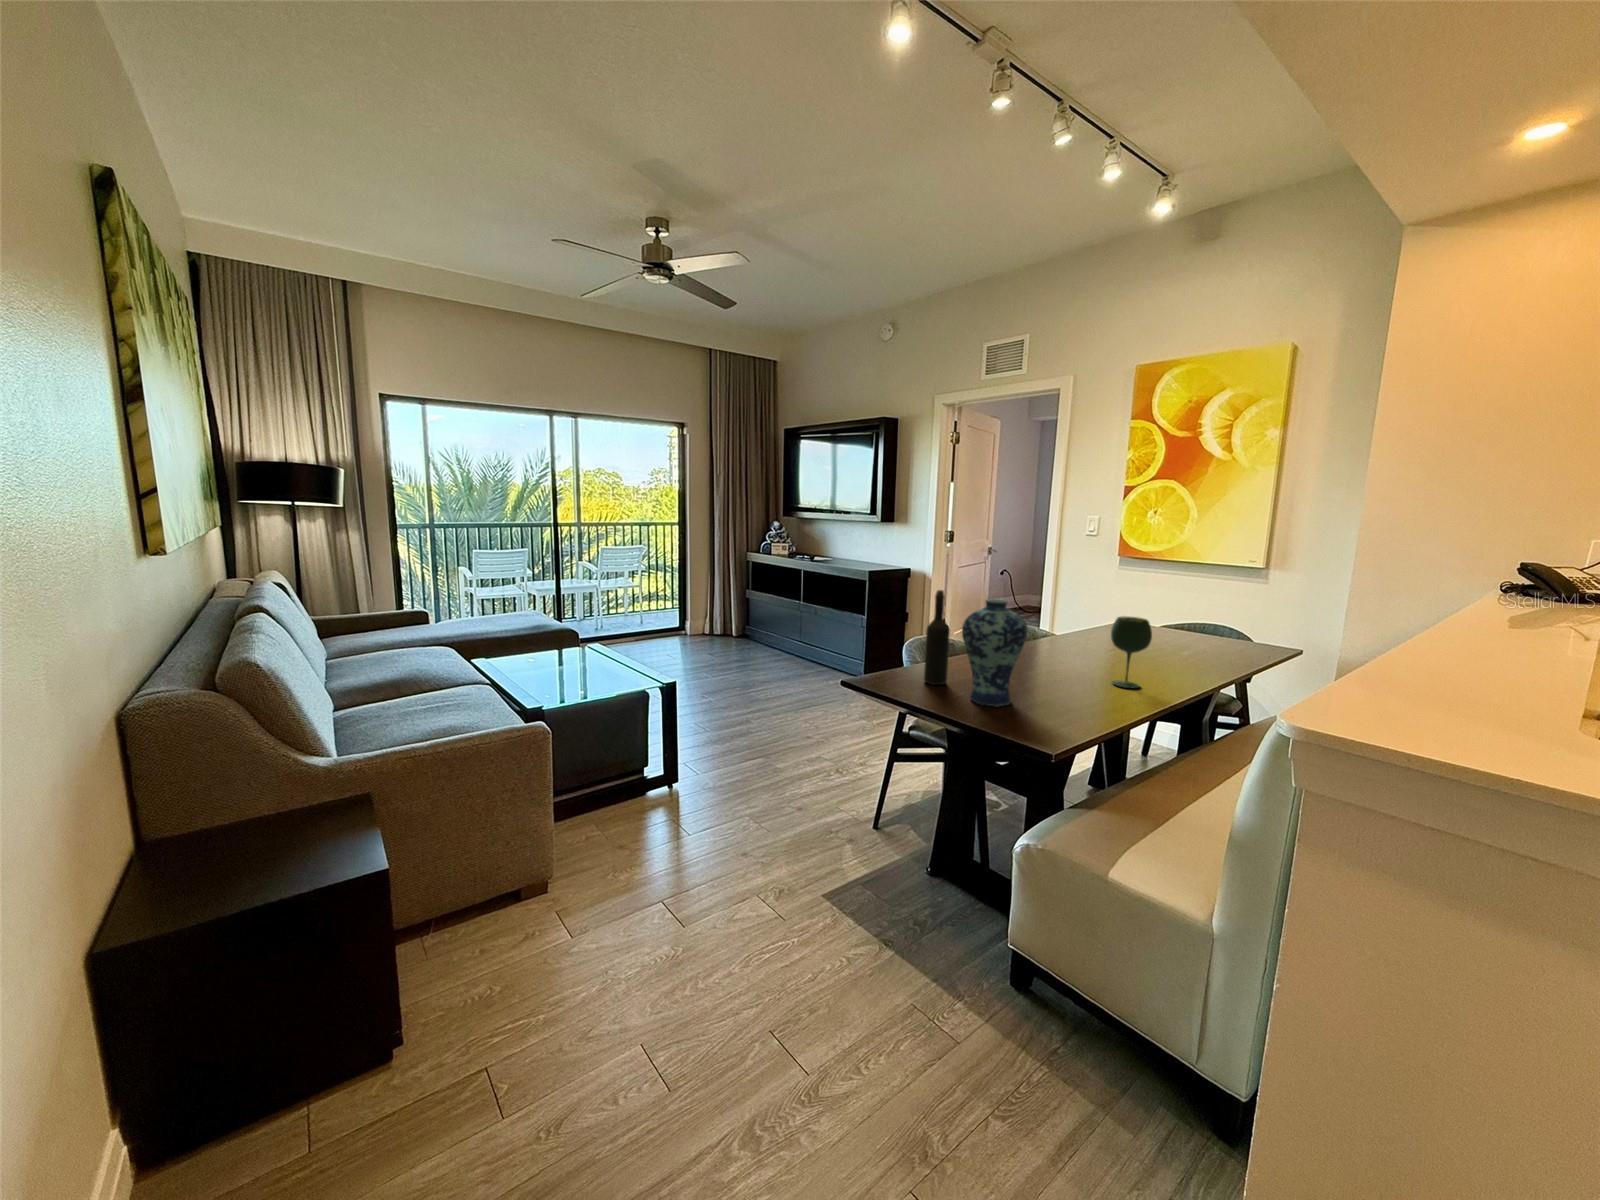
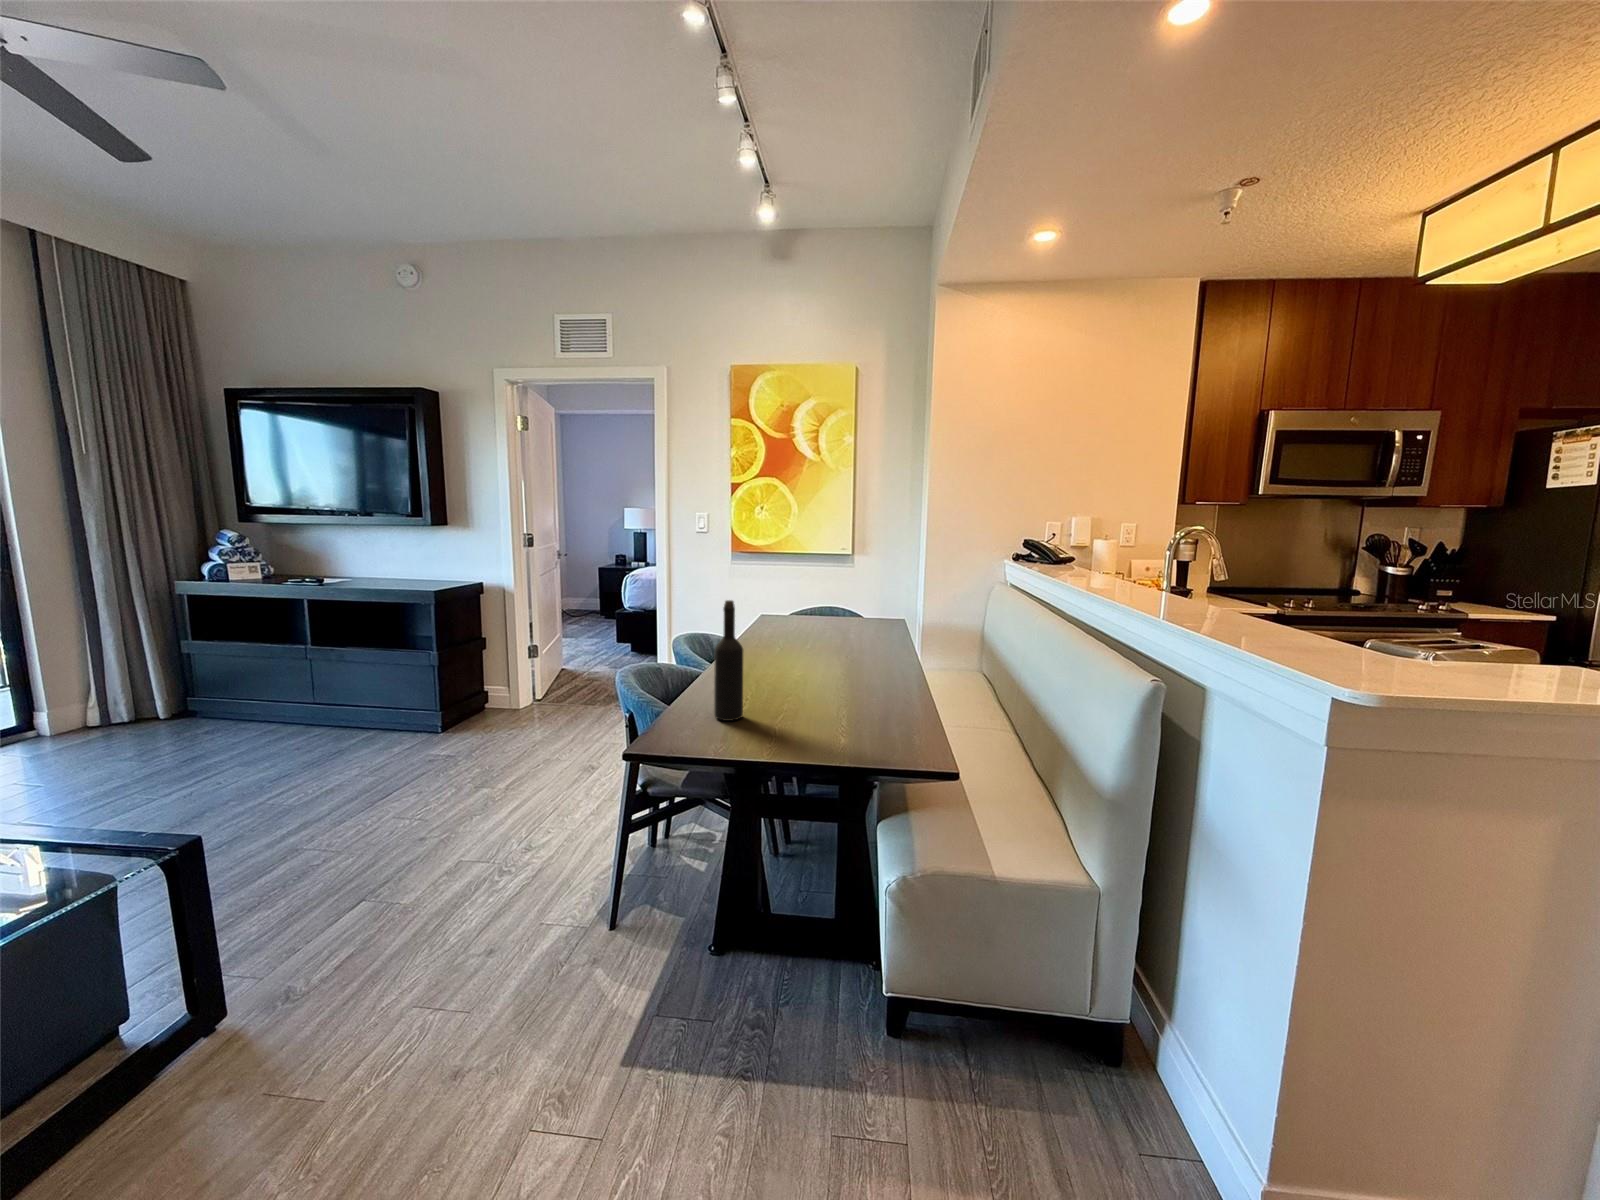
vase: present [962,599,1028,706] -> none [774,603,850,731]
wine glass: present [1111,616,1152,688] -> none [860,608,897,679]

